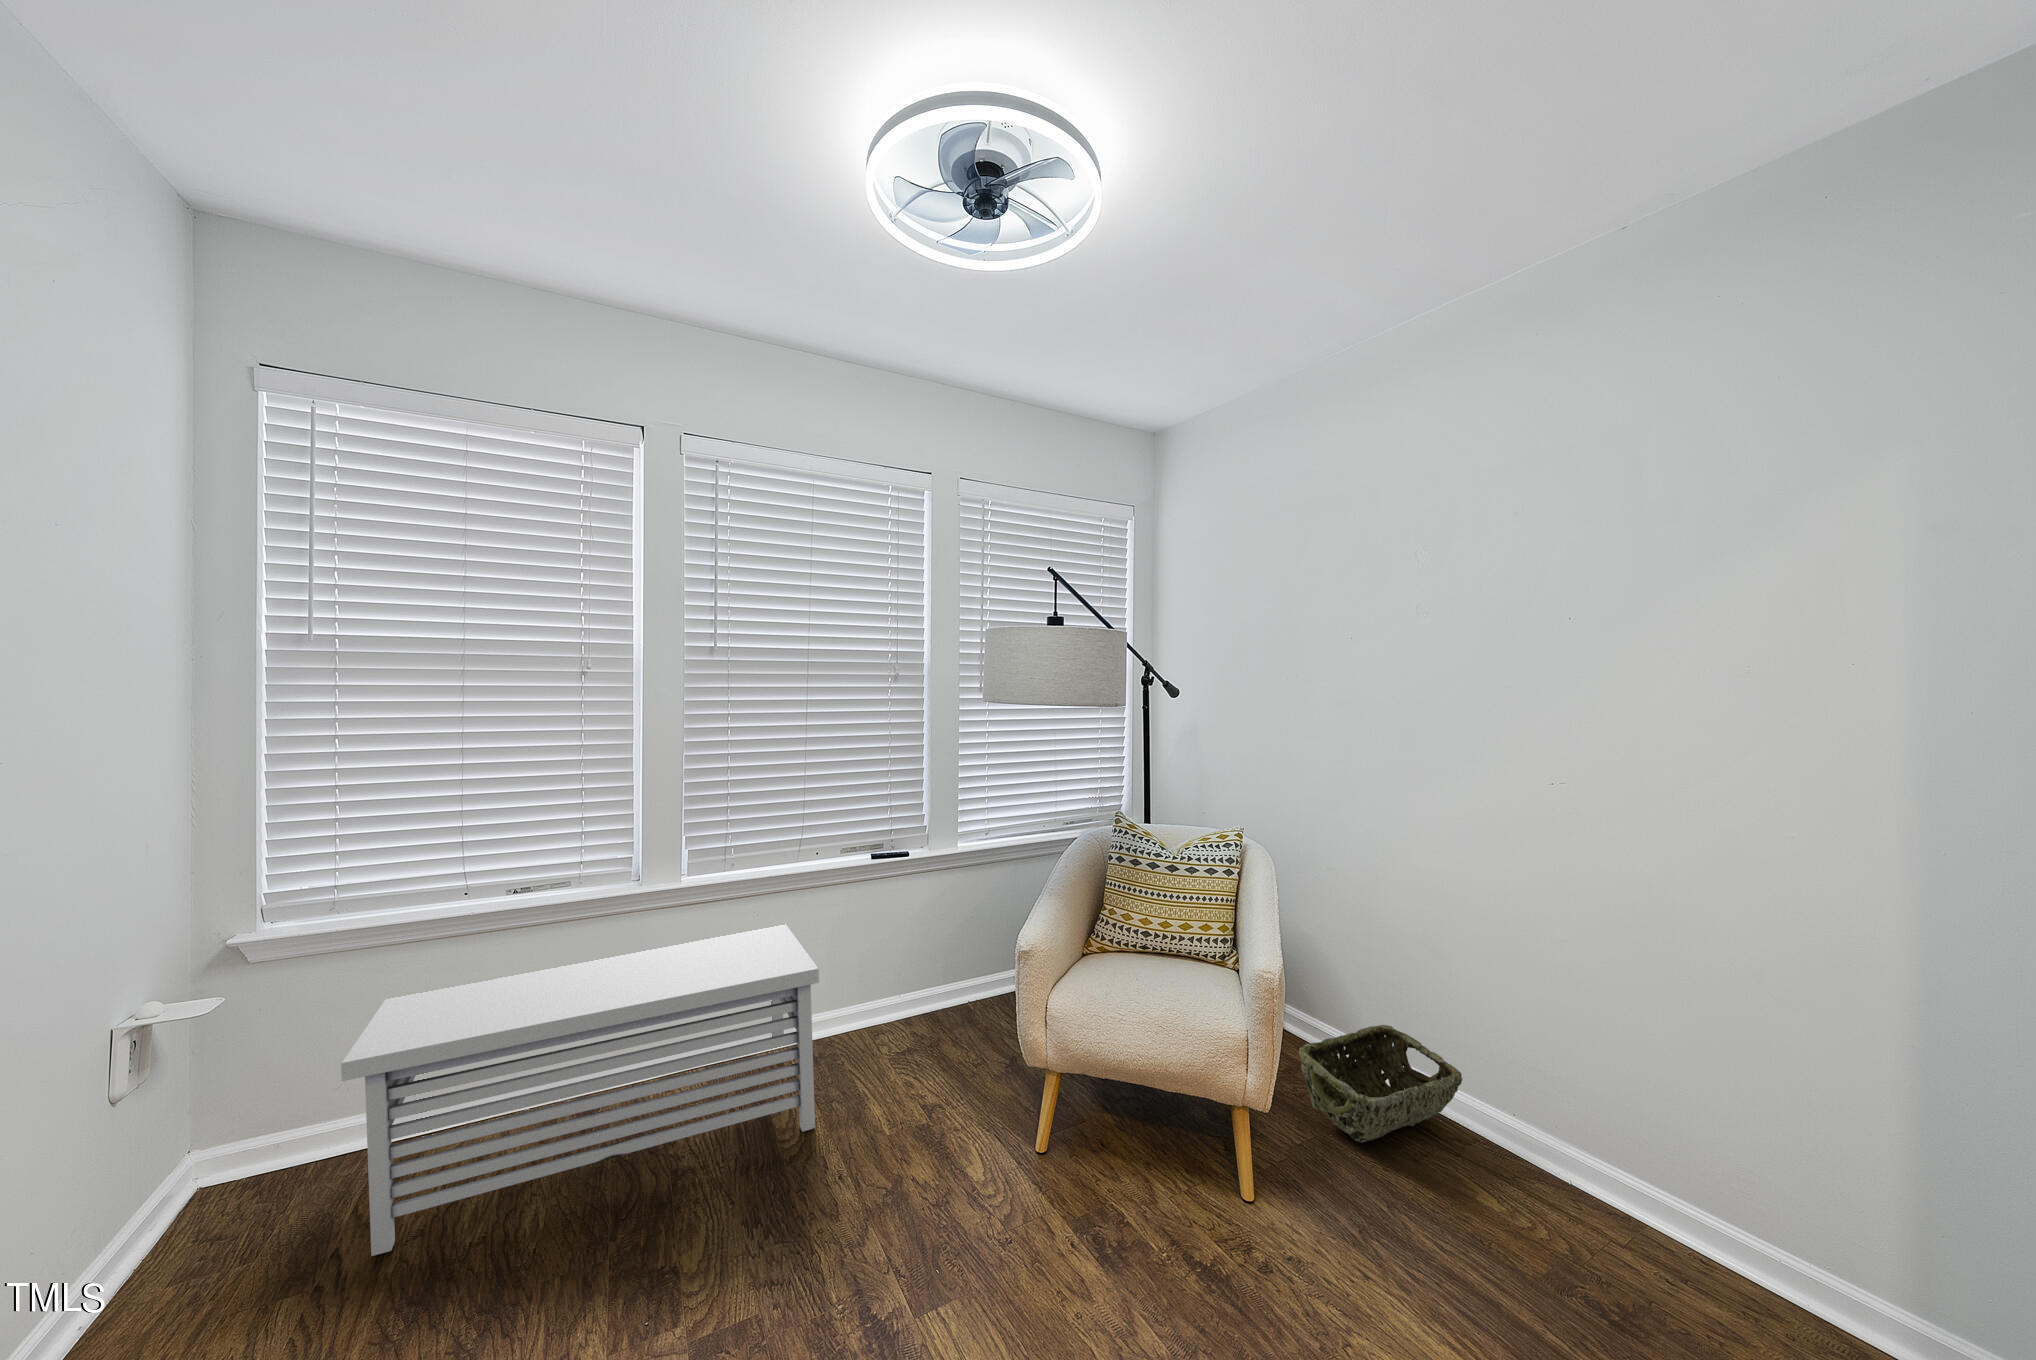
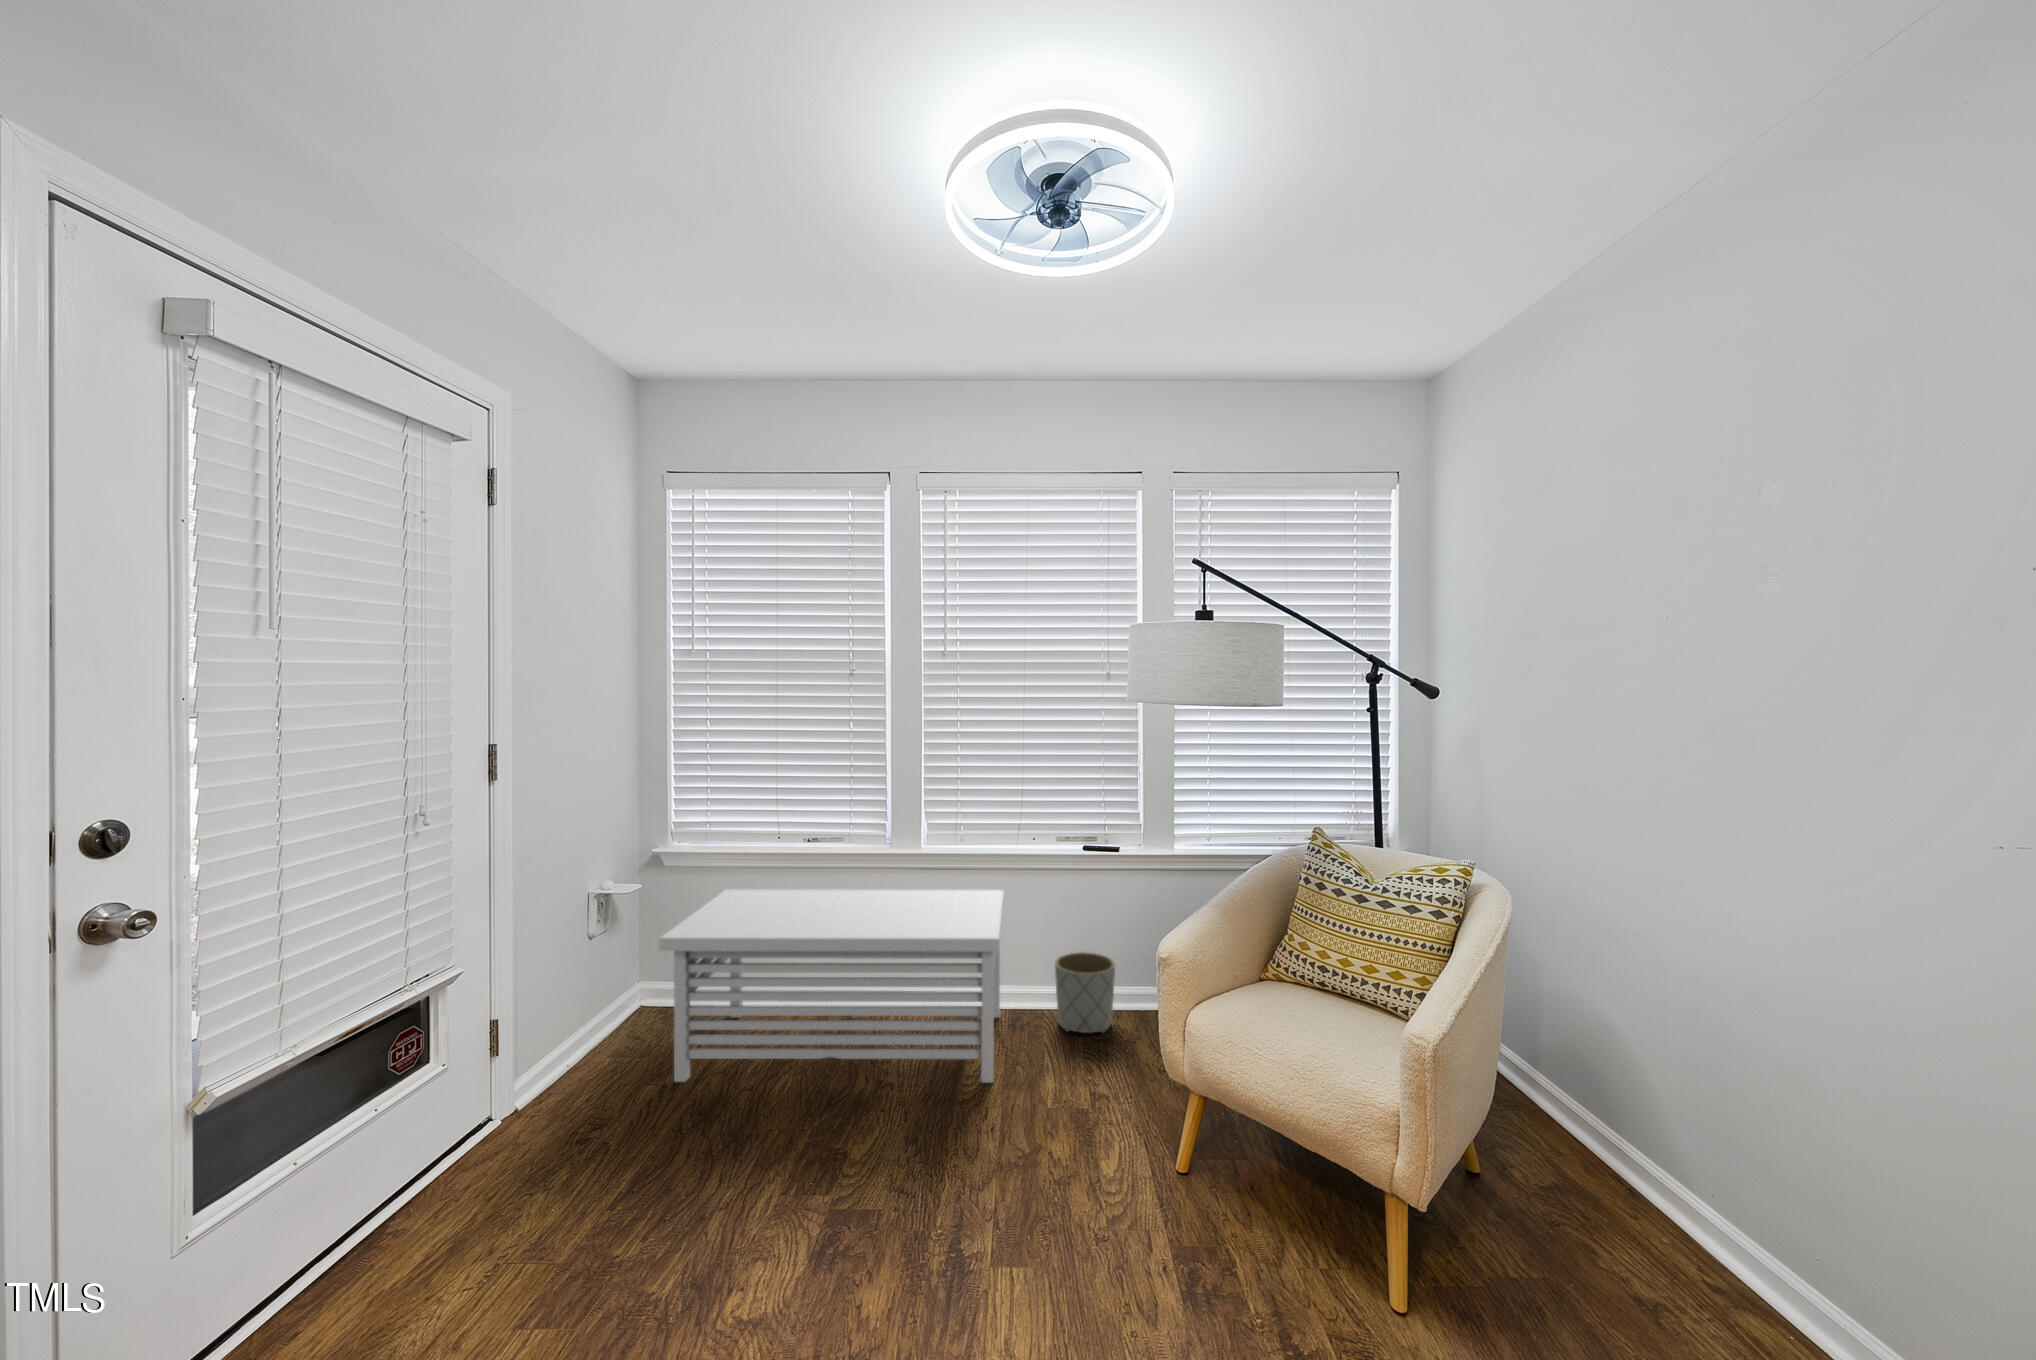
planter: none [846,967,909,1055] -> present [1055,952,1115,1033]
woven basket: present [1299,1025,1462,1143] -> none [1506,1142,1762,1291]

